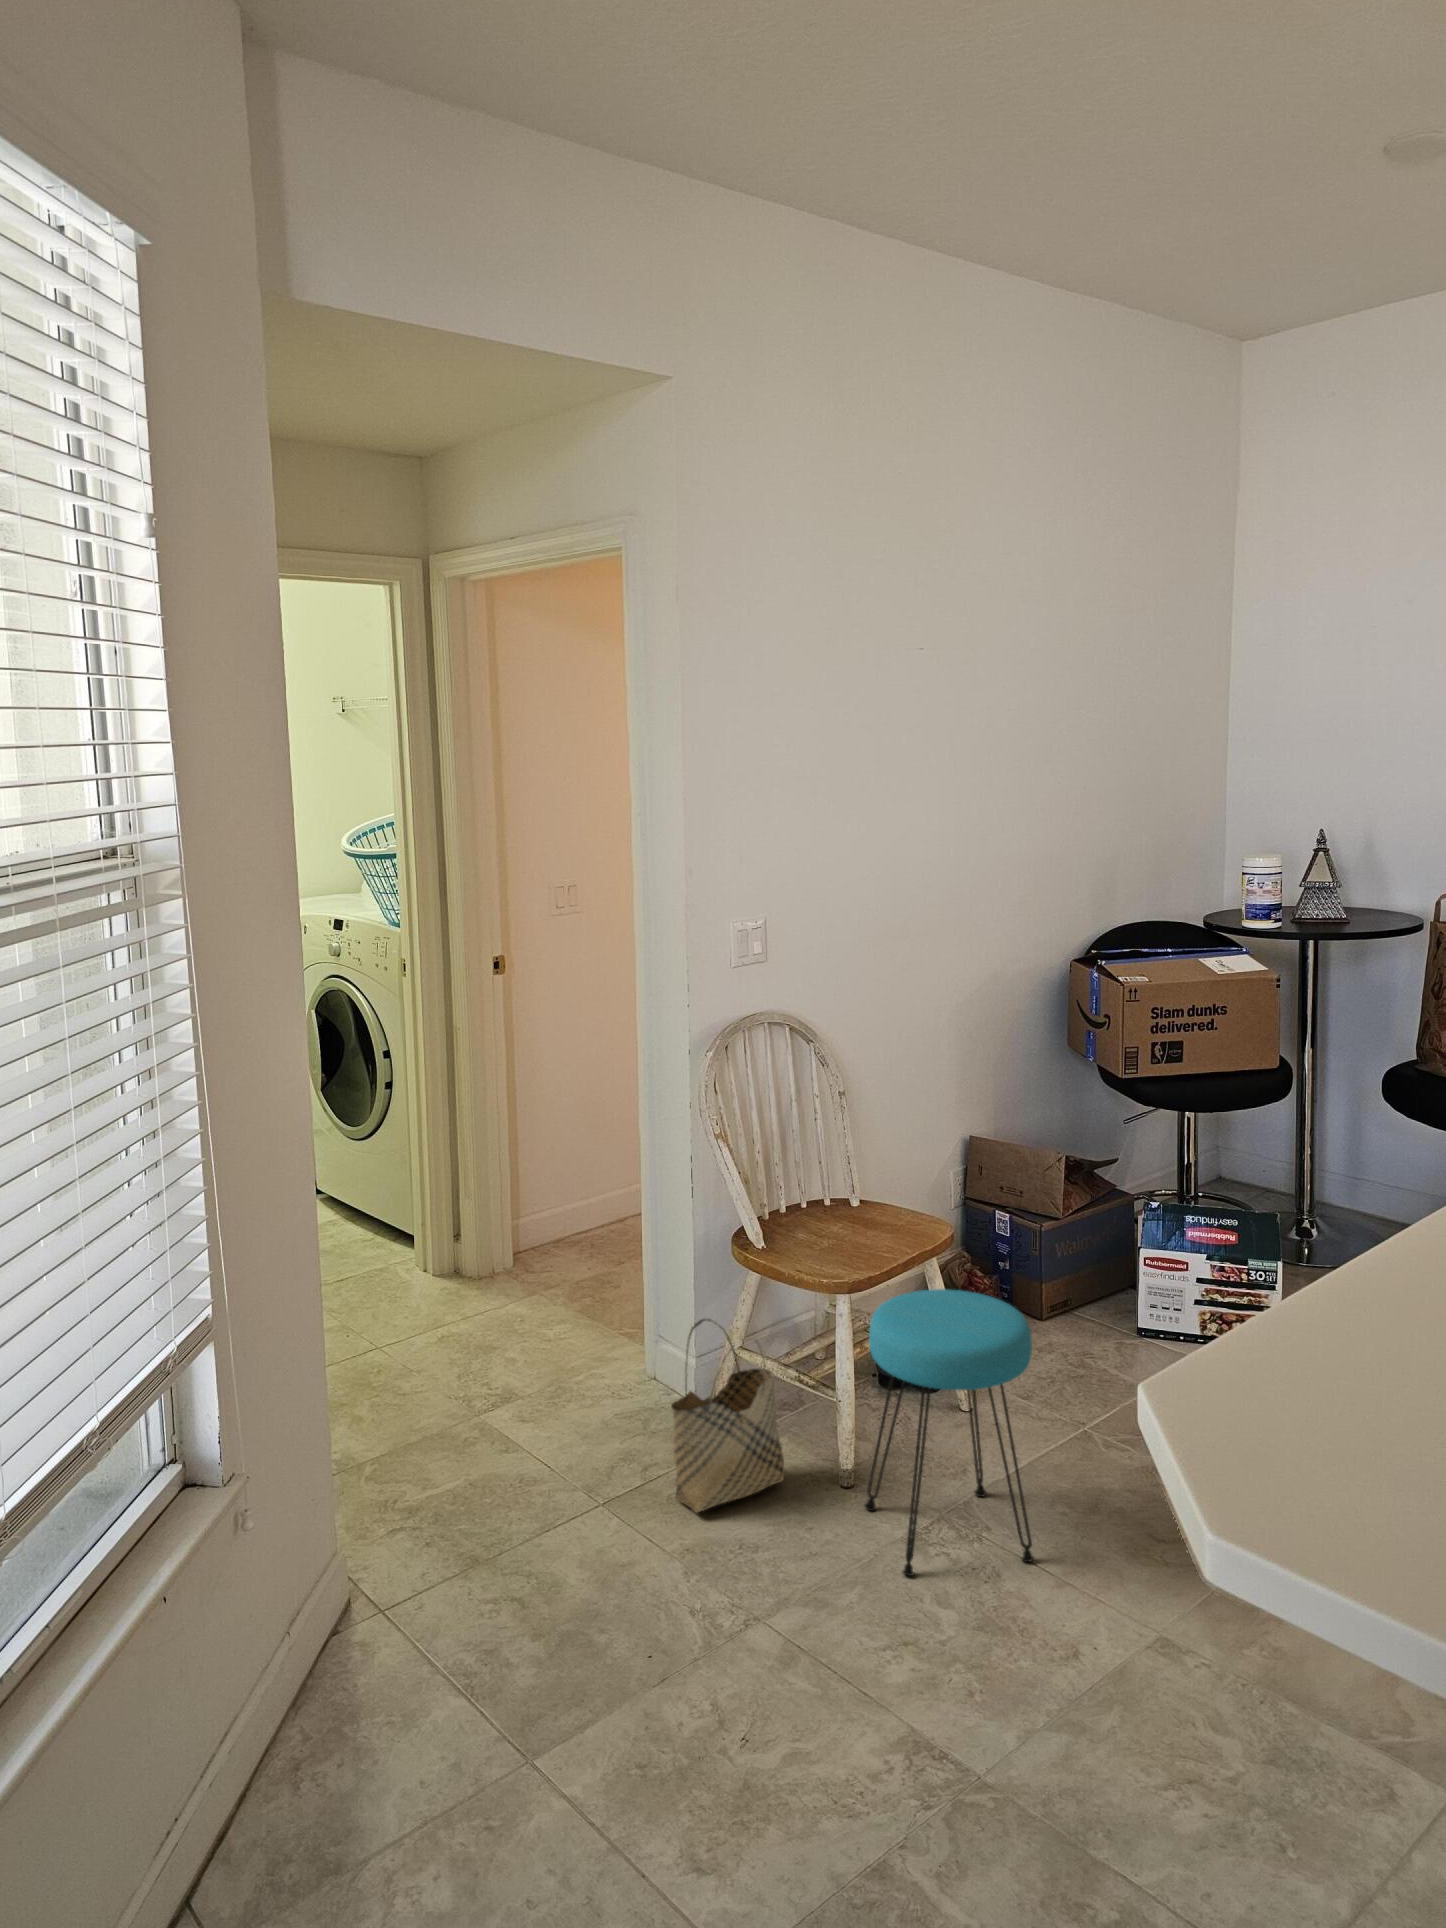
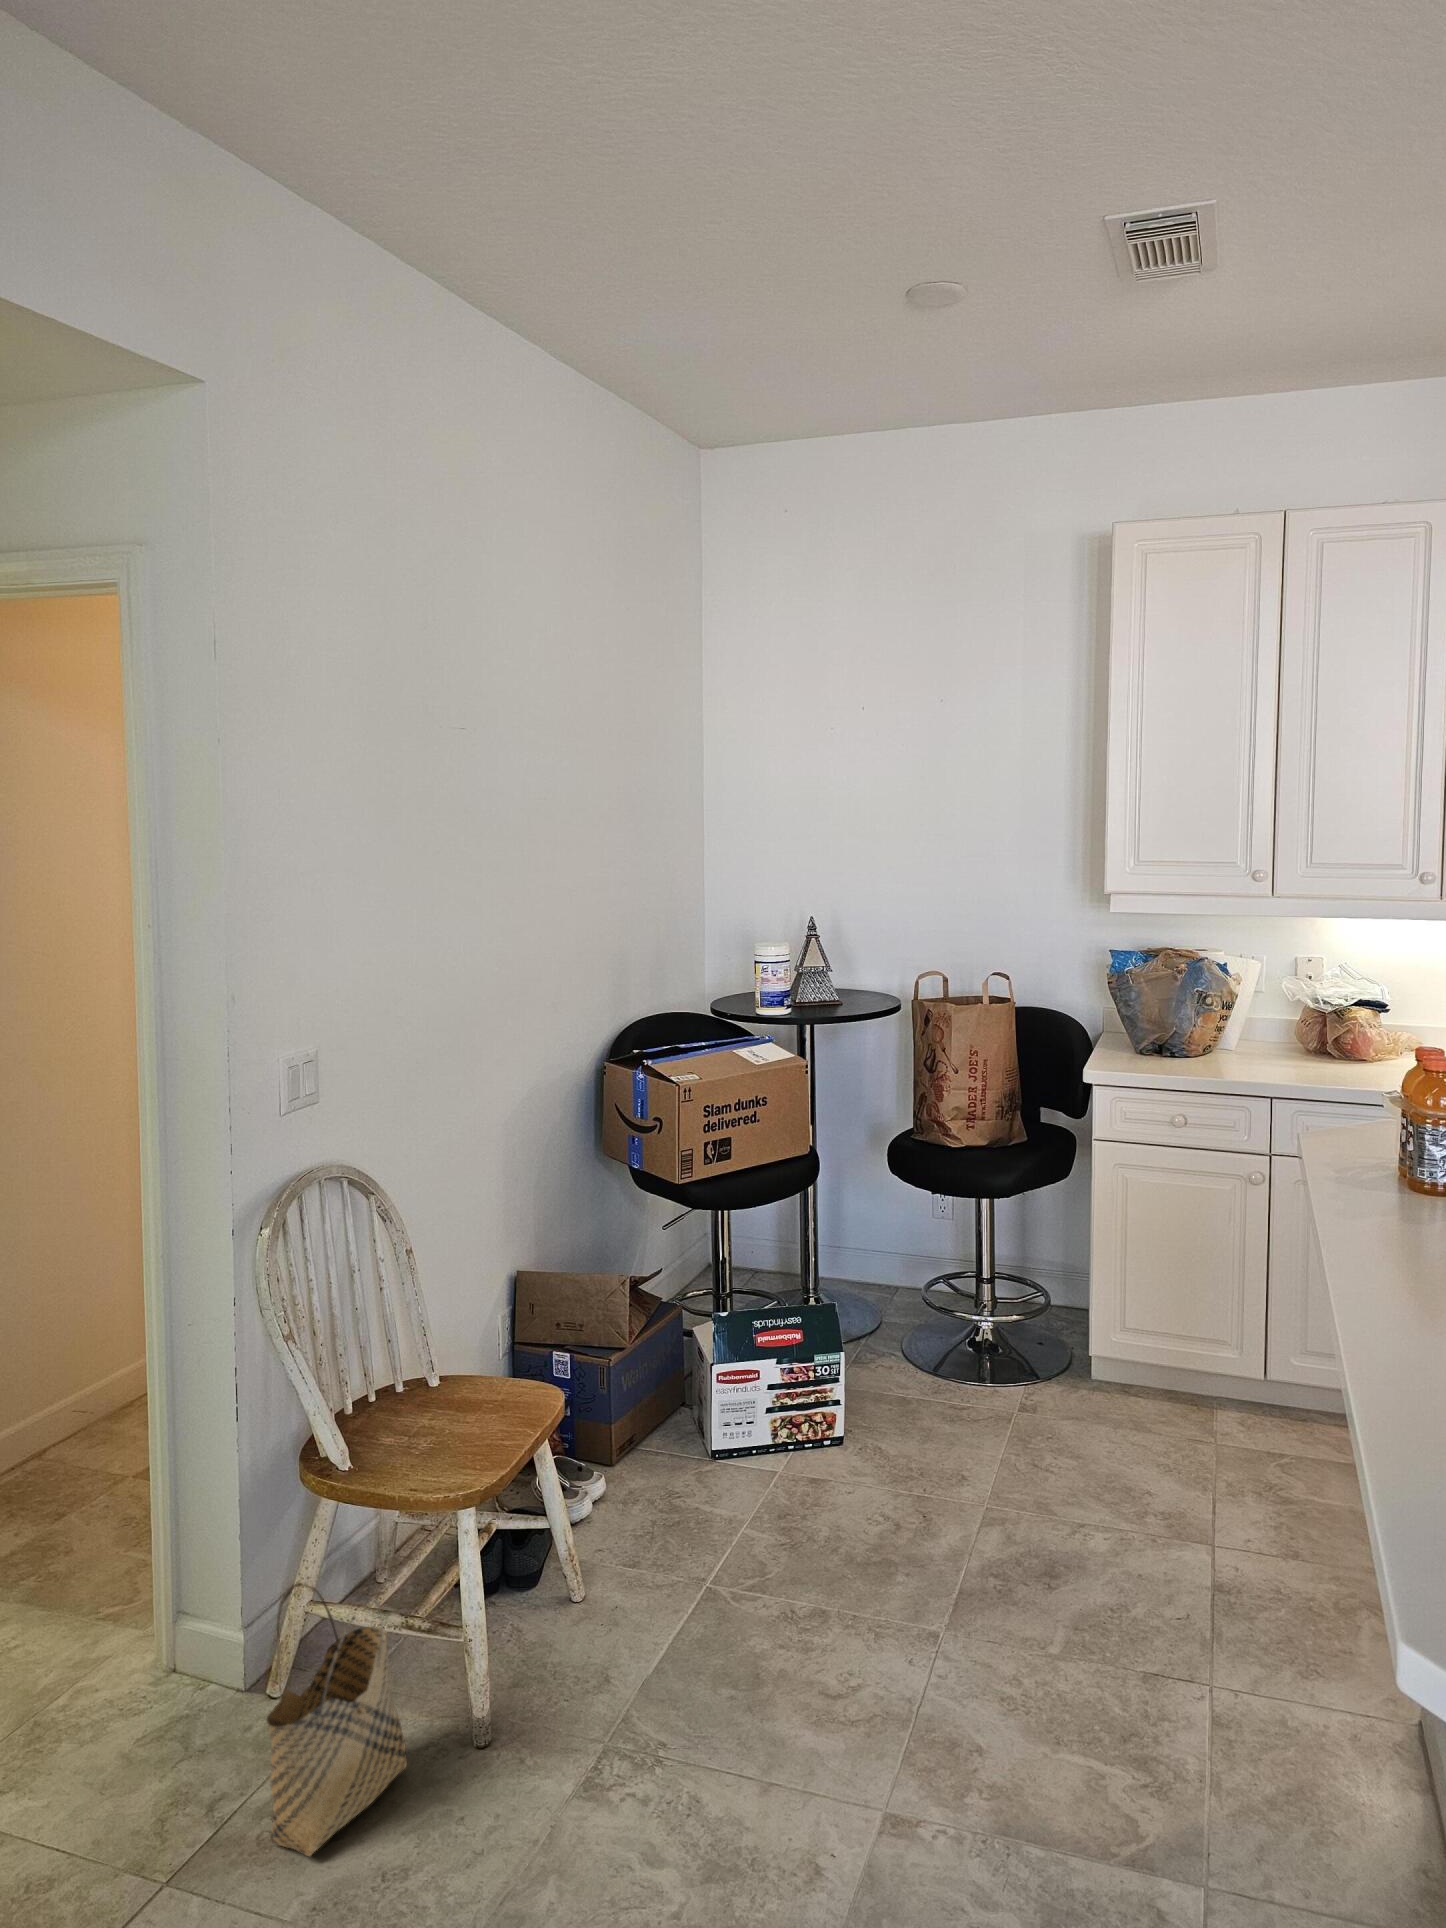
stool: present [865,1289,1034,1576] -> none [515,1476,731,1855]

